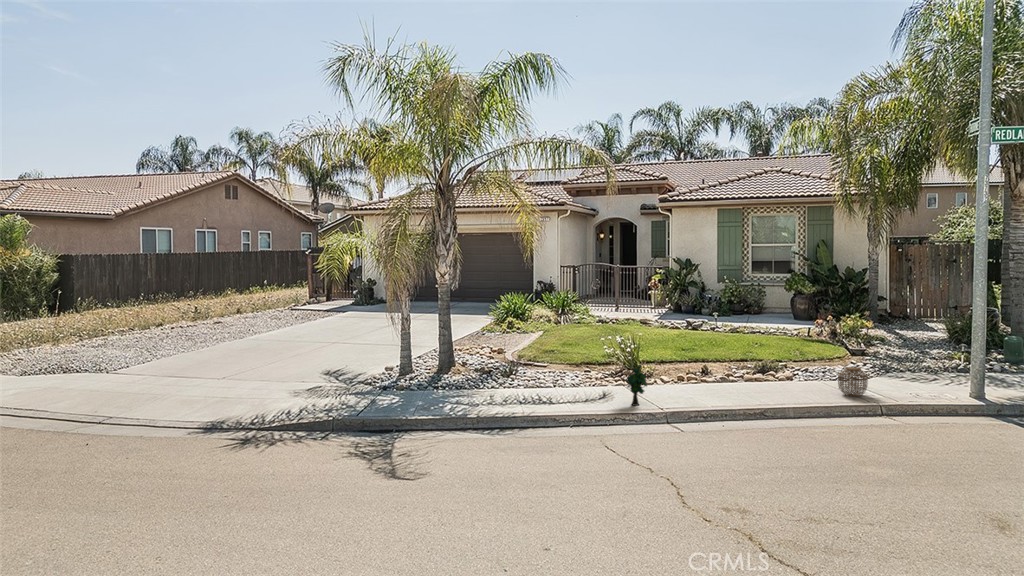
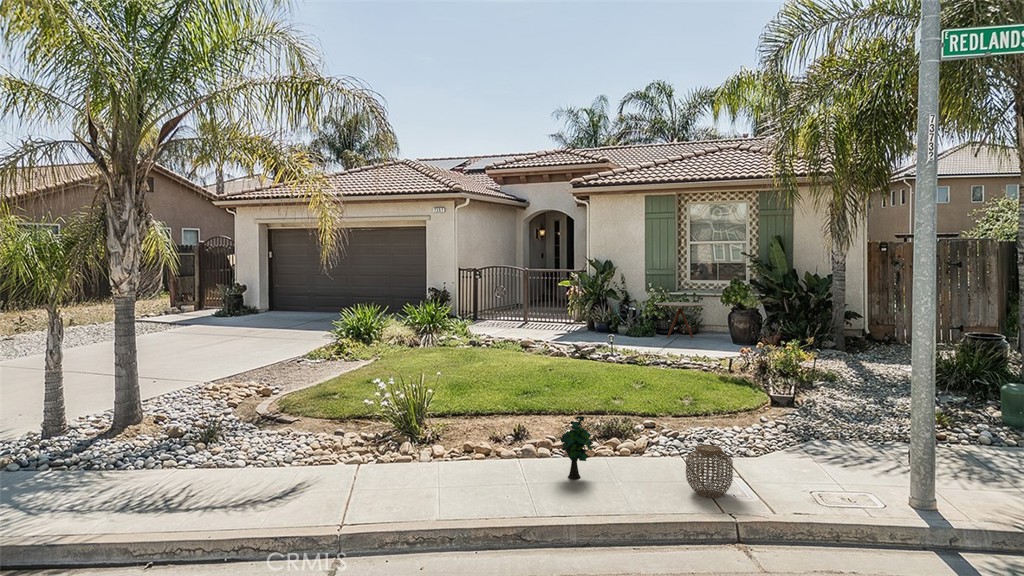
round table: none [732,290,771,317] -> present [656,302,706,338]
decorative plant: present [624,365,647,406] -> present [556,416,593,479]

